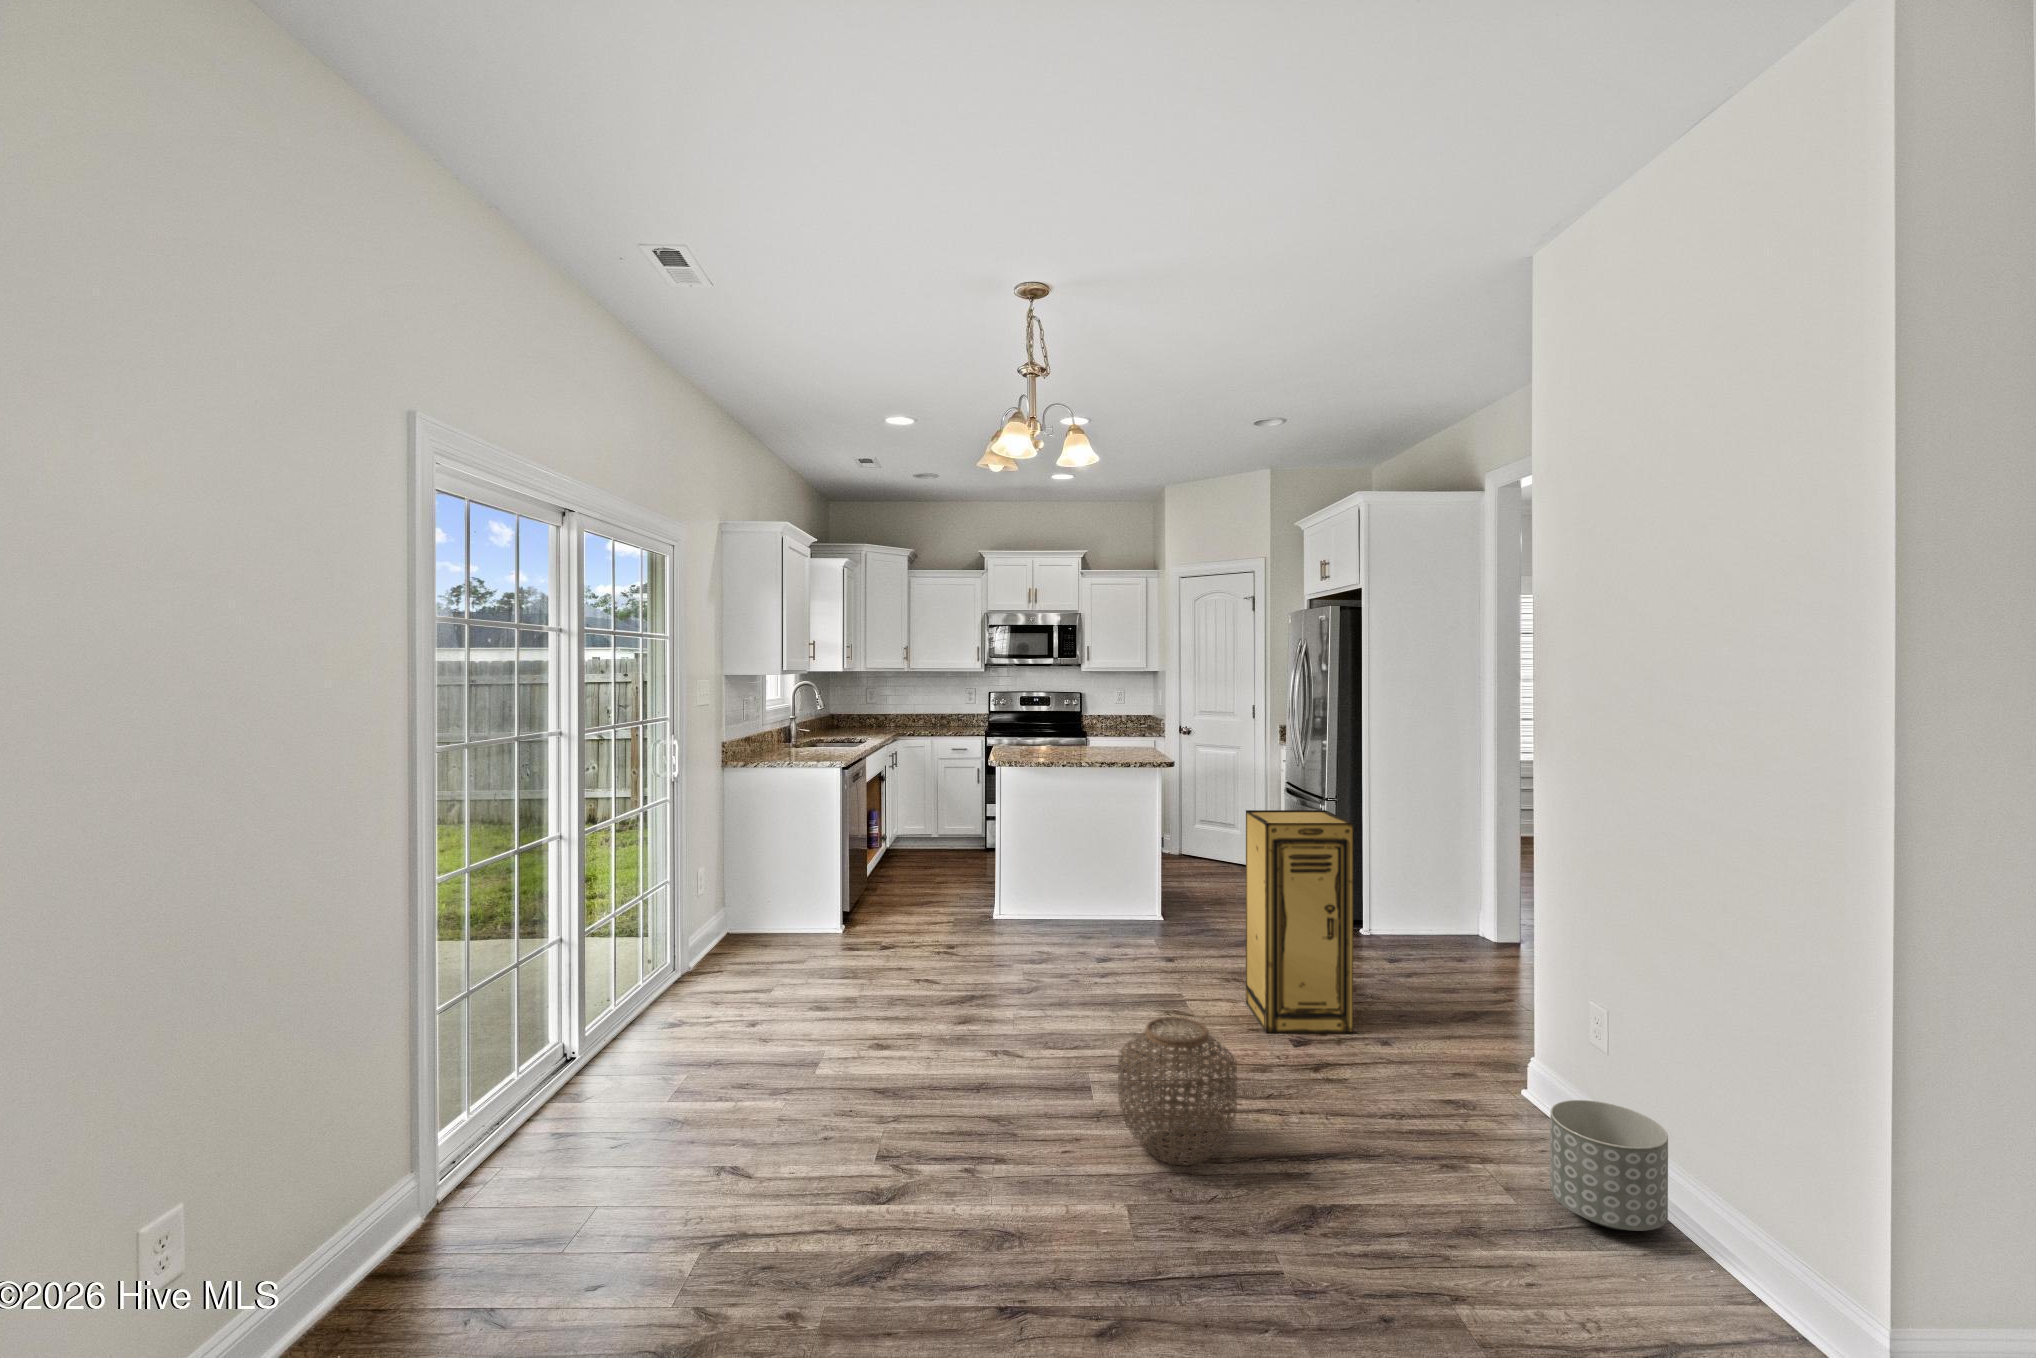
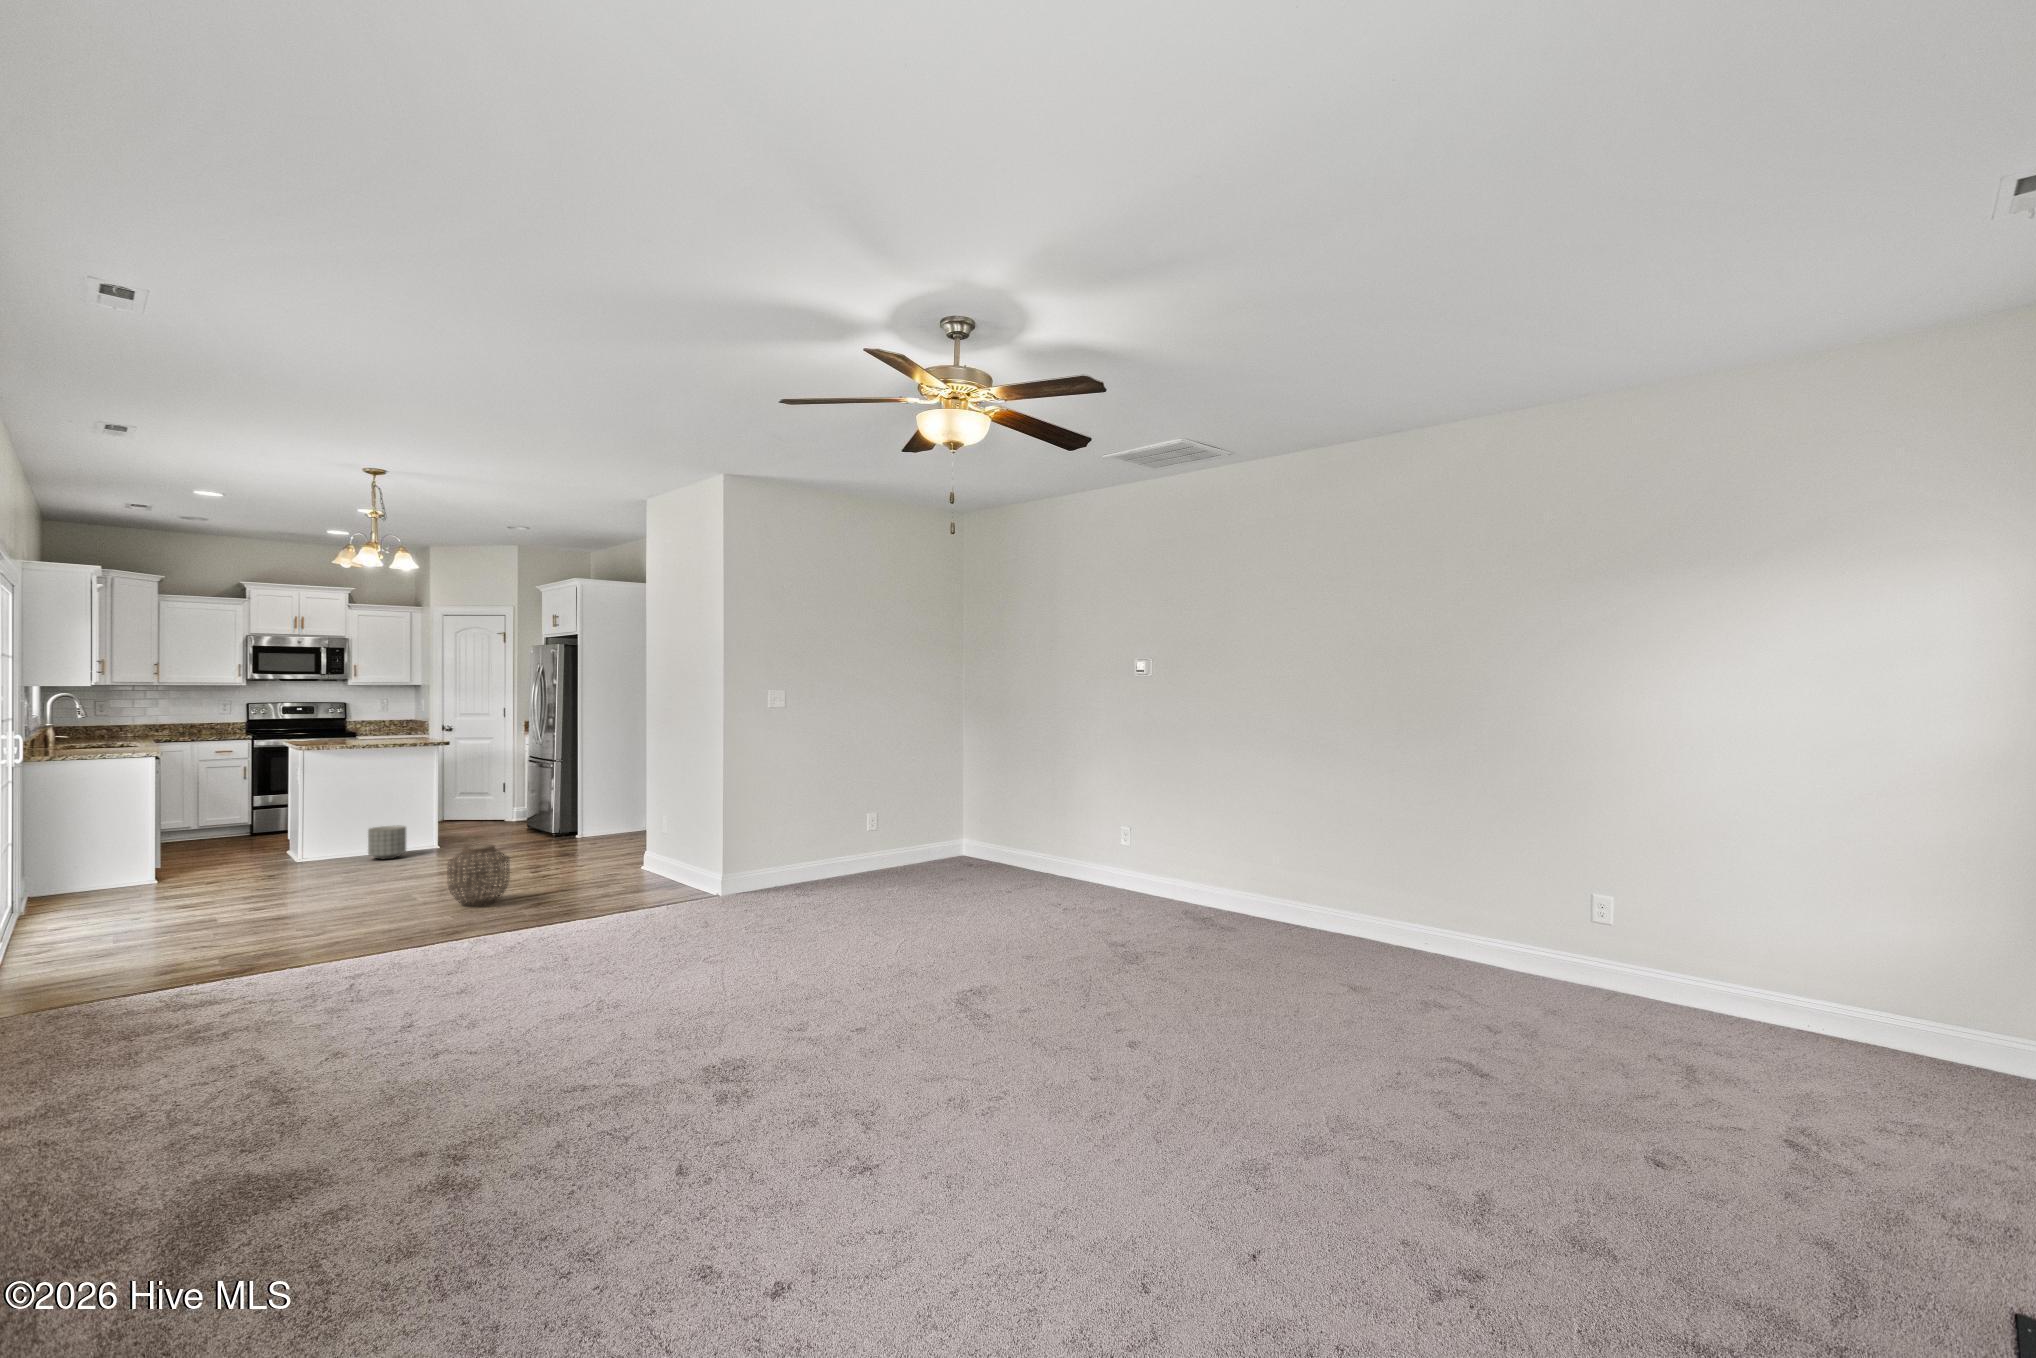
storage cabinet: present [1246,810,1353,1033] -> none [507,757,568,874]
planter: present [1550,1100,1668,1231] -> present [368,825,406,860]

